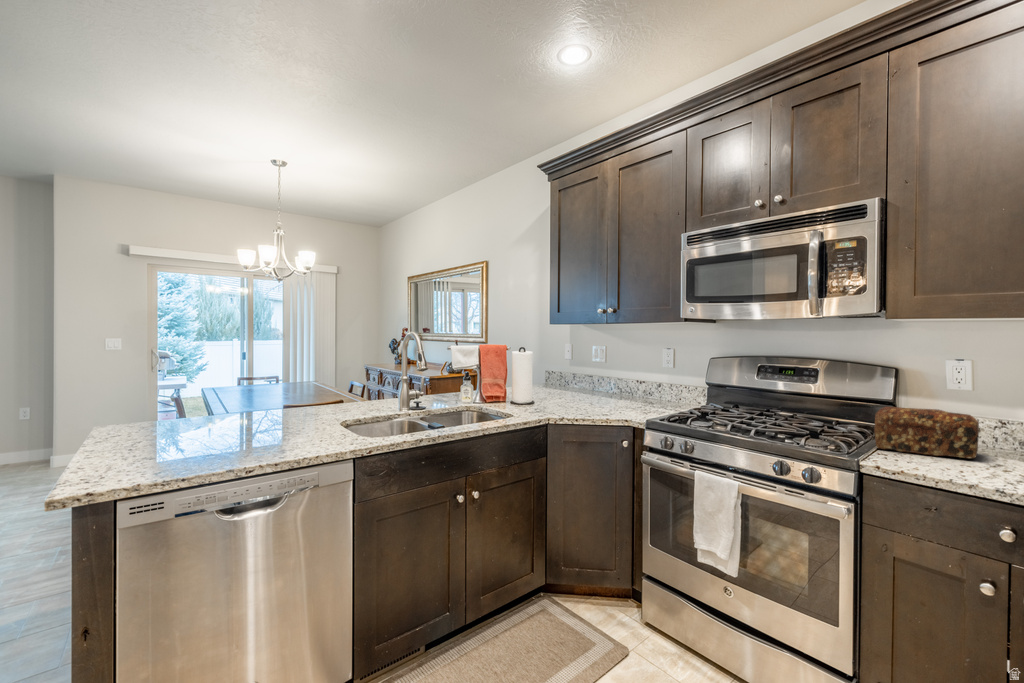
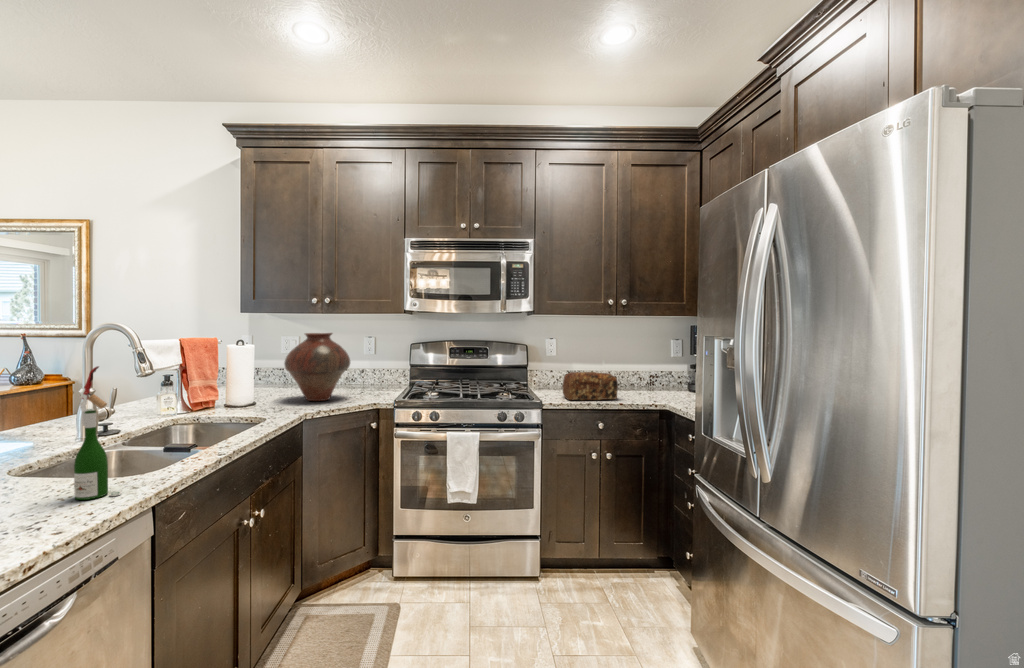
vase: none [554,345,614,411] -> present [284,333,350,401]
wine bottle: none [320,363,338,448] -> present [74,366,121,500]

